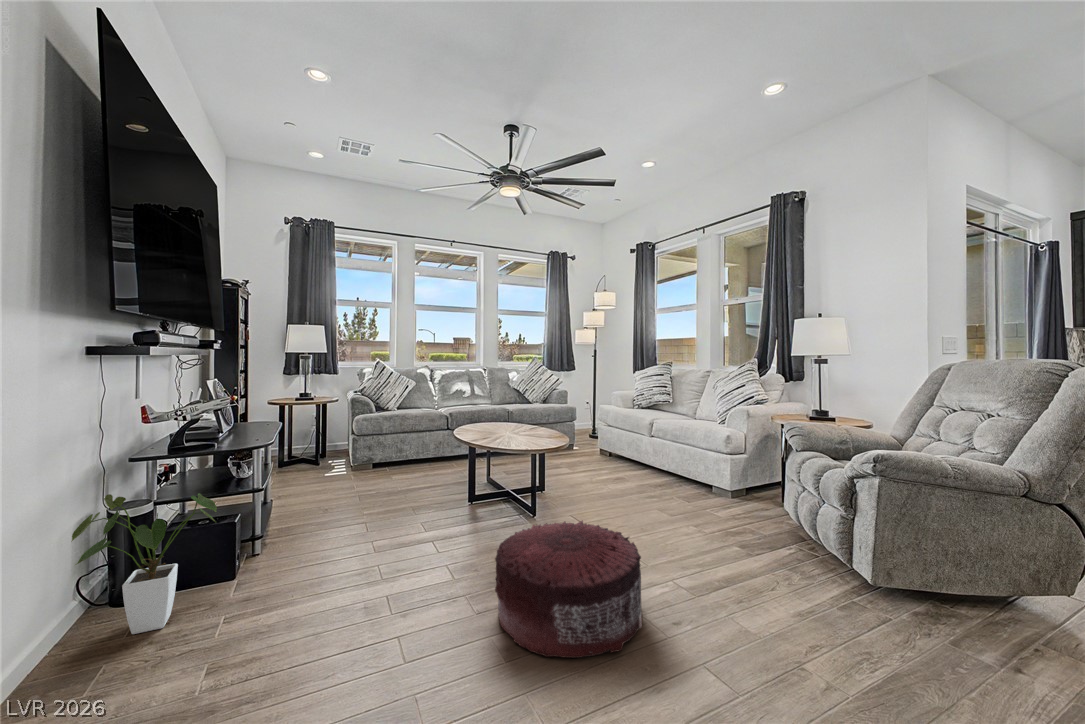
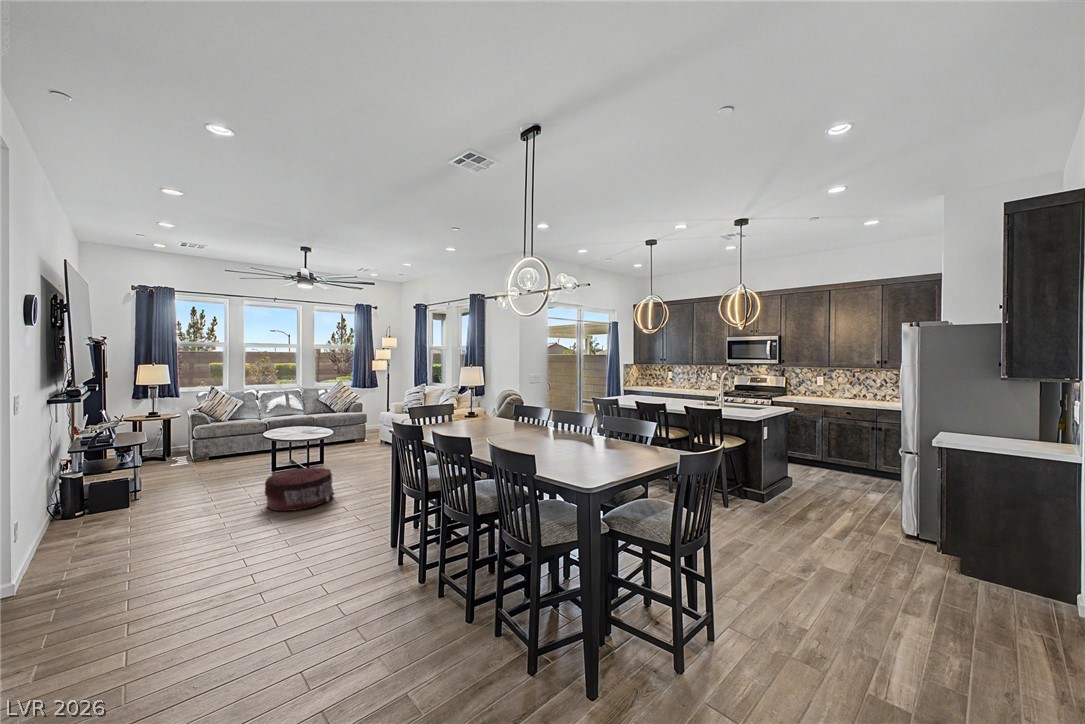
house plant: present [71,493,217,634] -> none [53,463,126,525]

